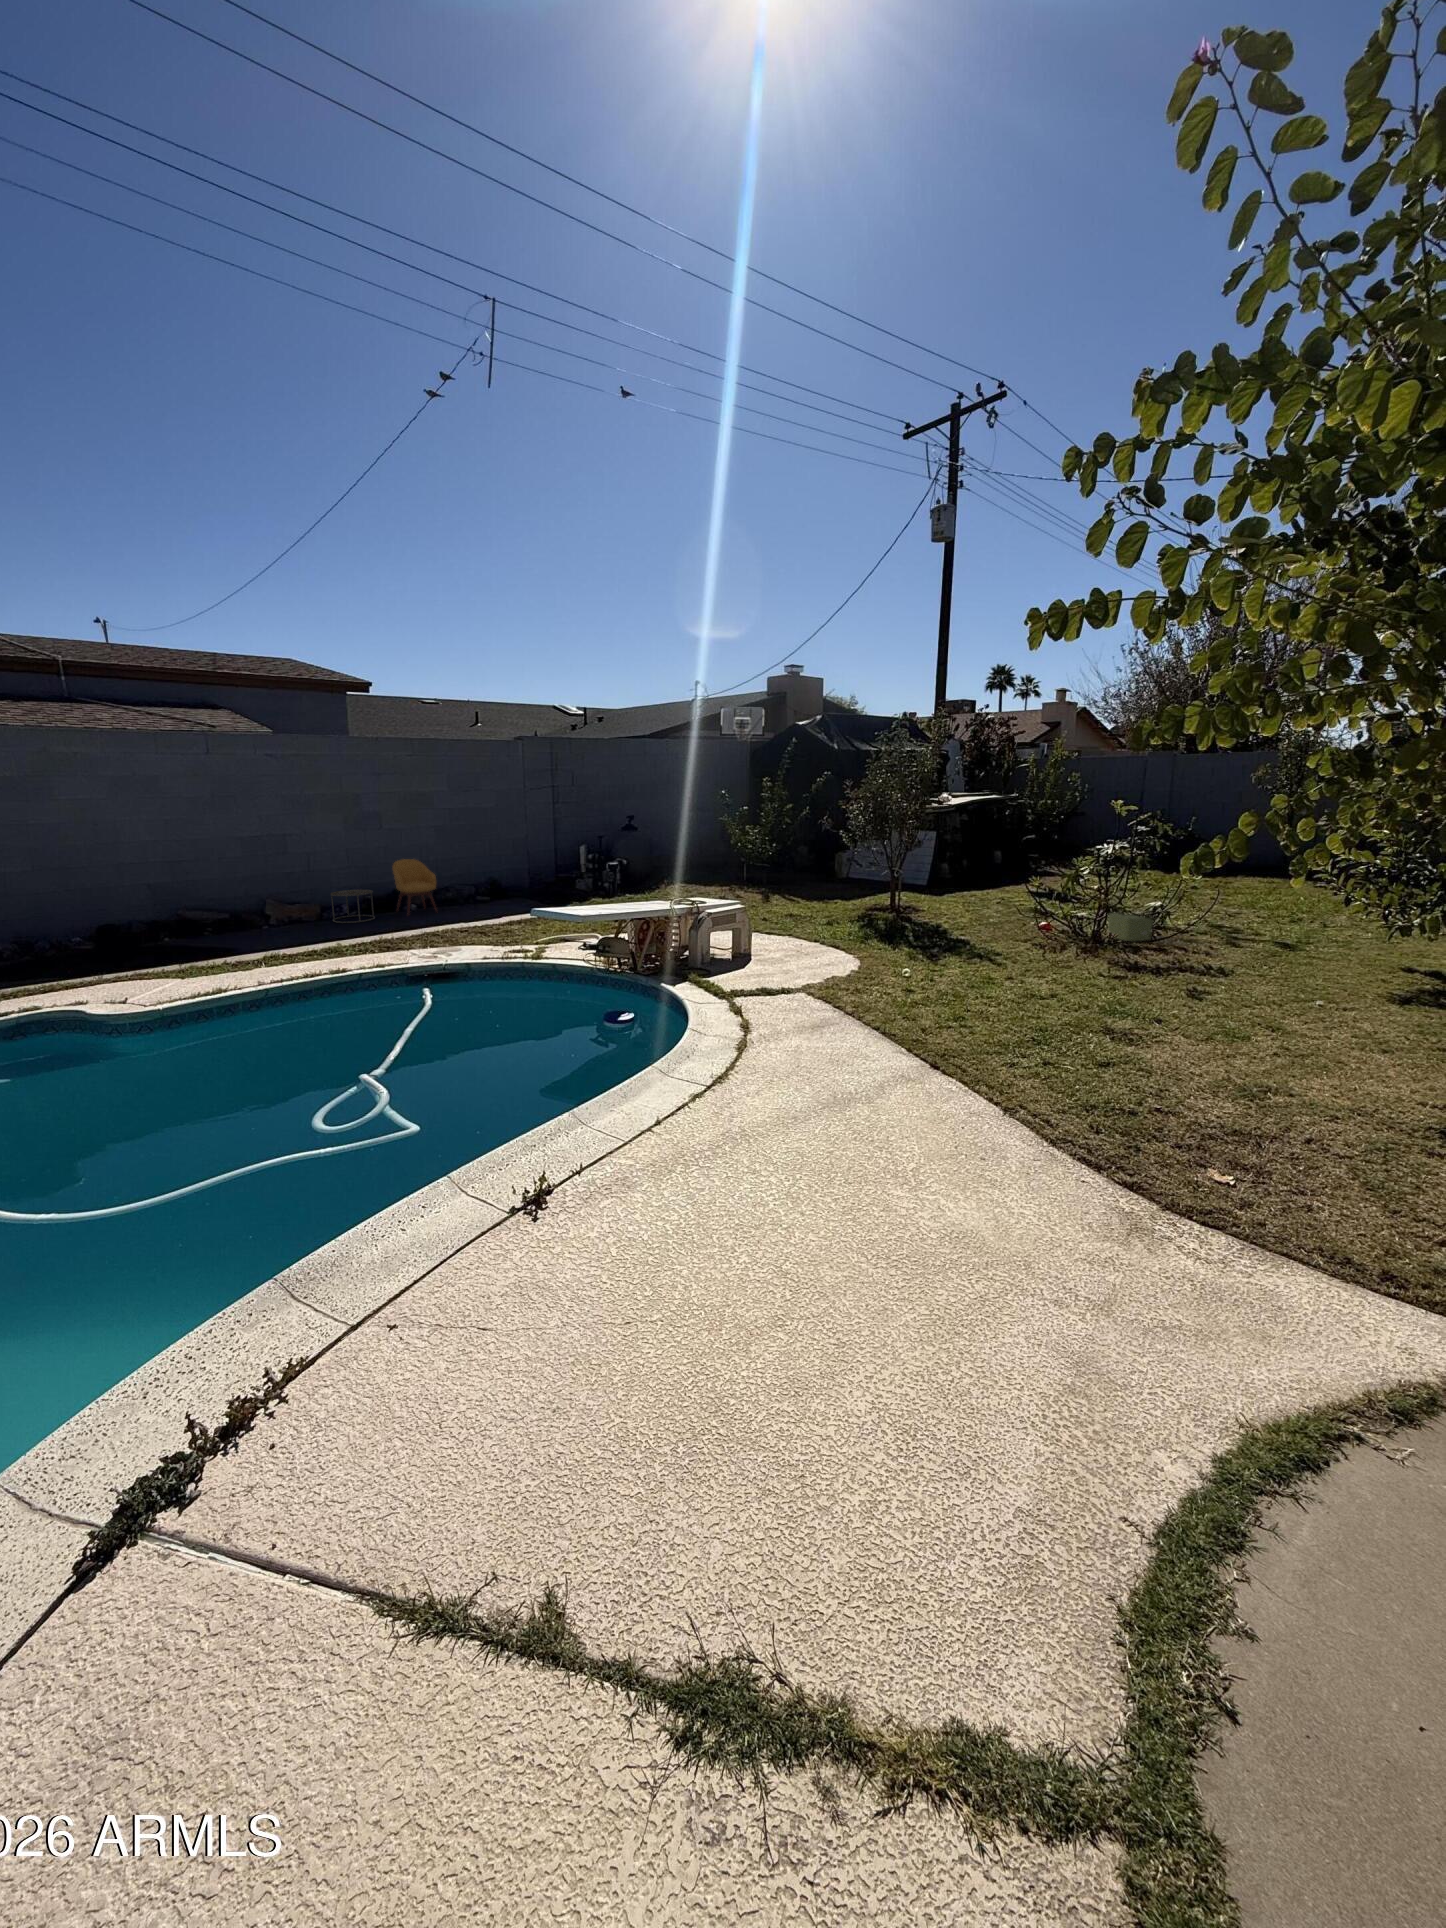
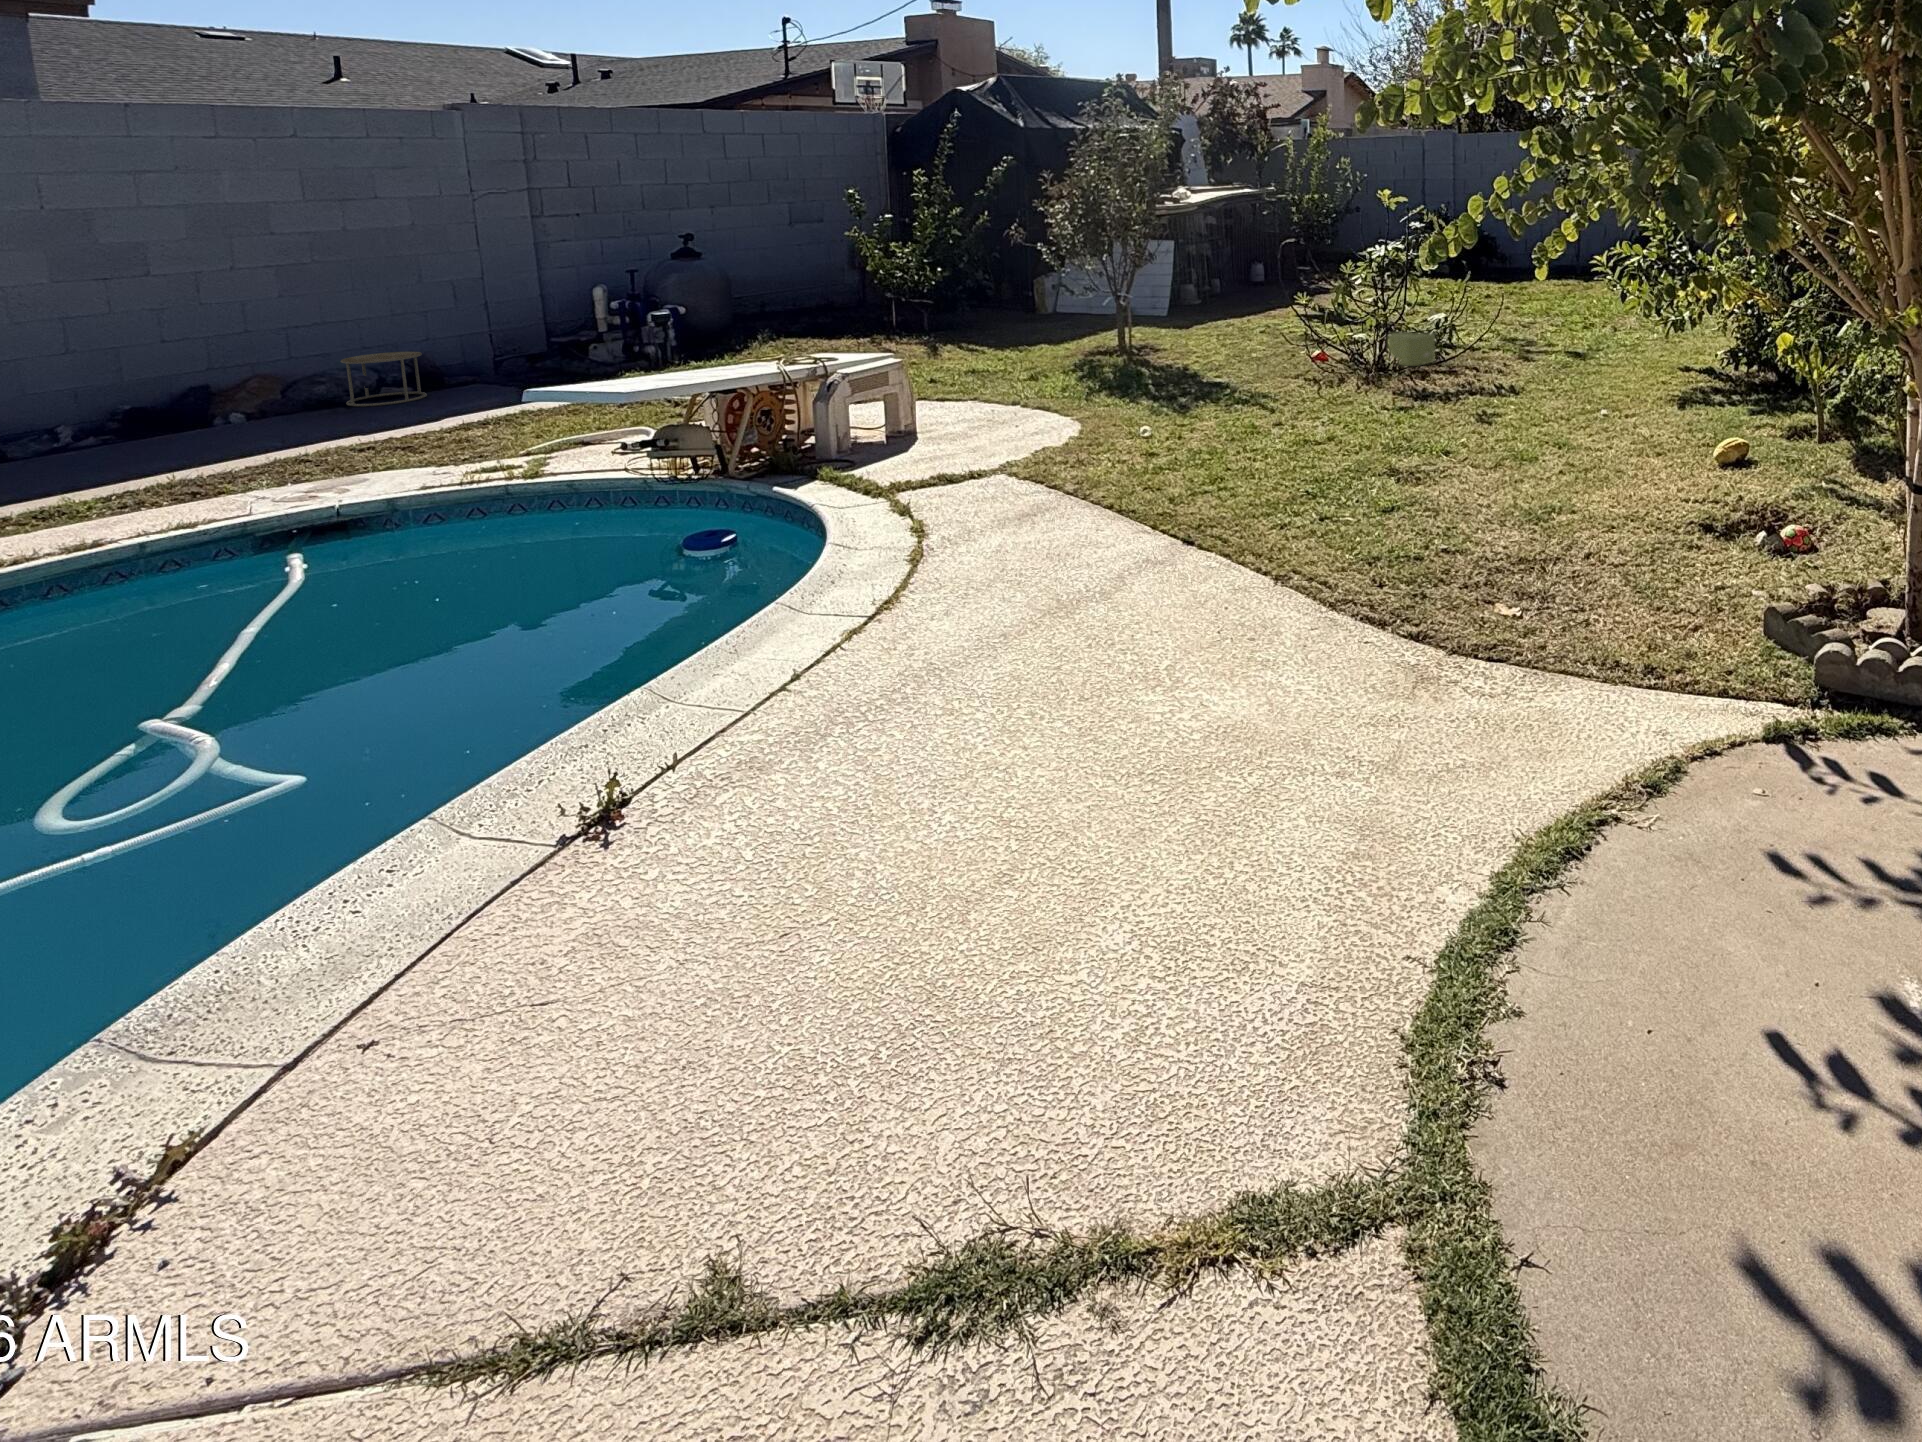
chair: present [393,859,437,915] -> none [193,328,305,432]
side table: present [330,890,375,923] -> present [341,352,427,407]

